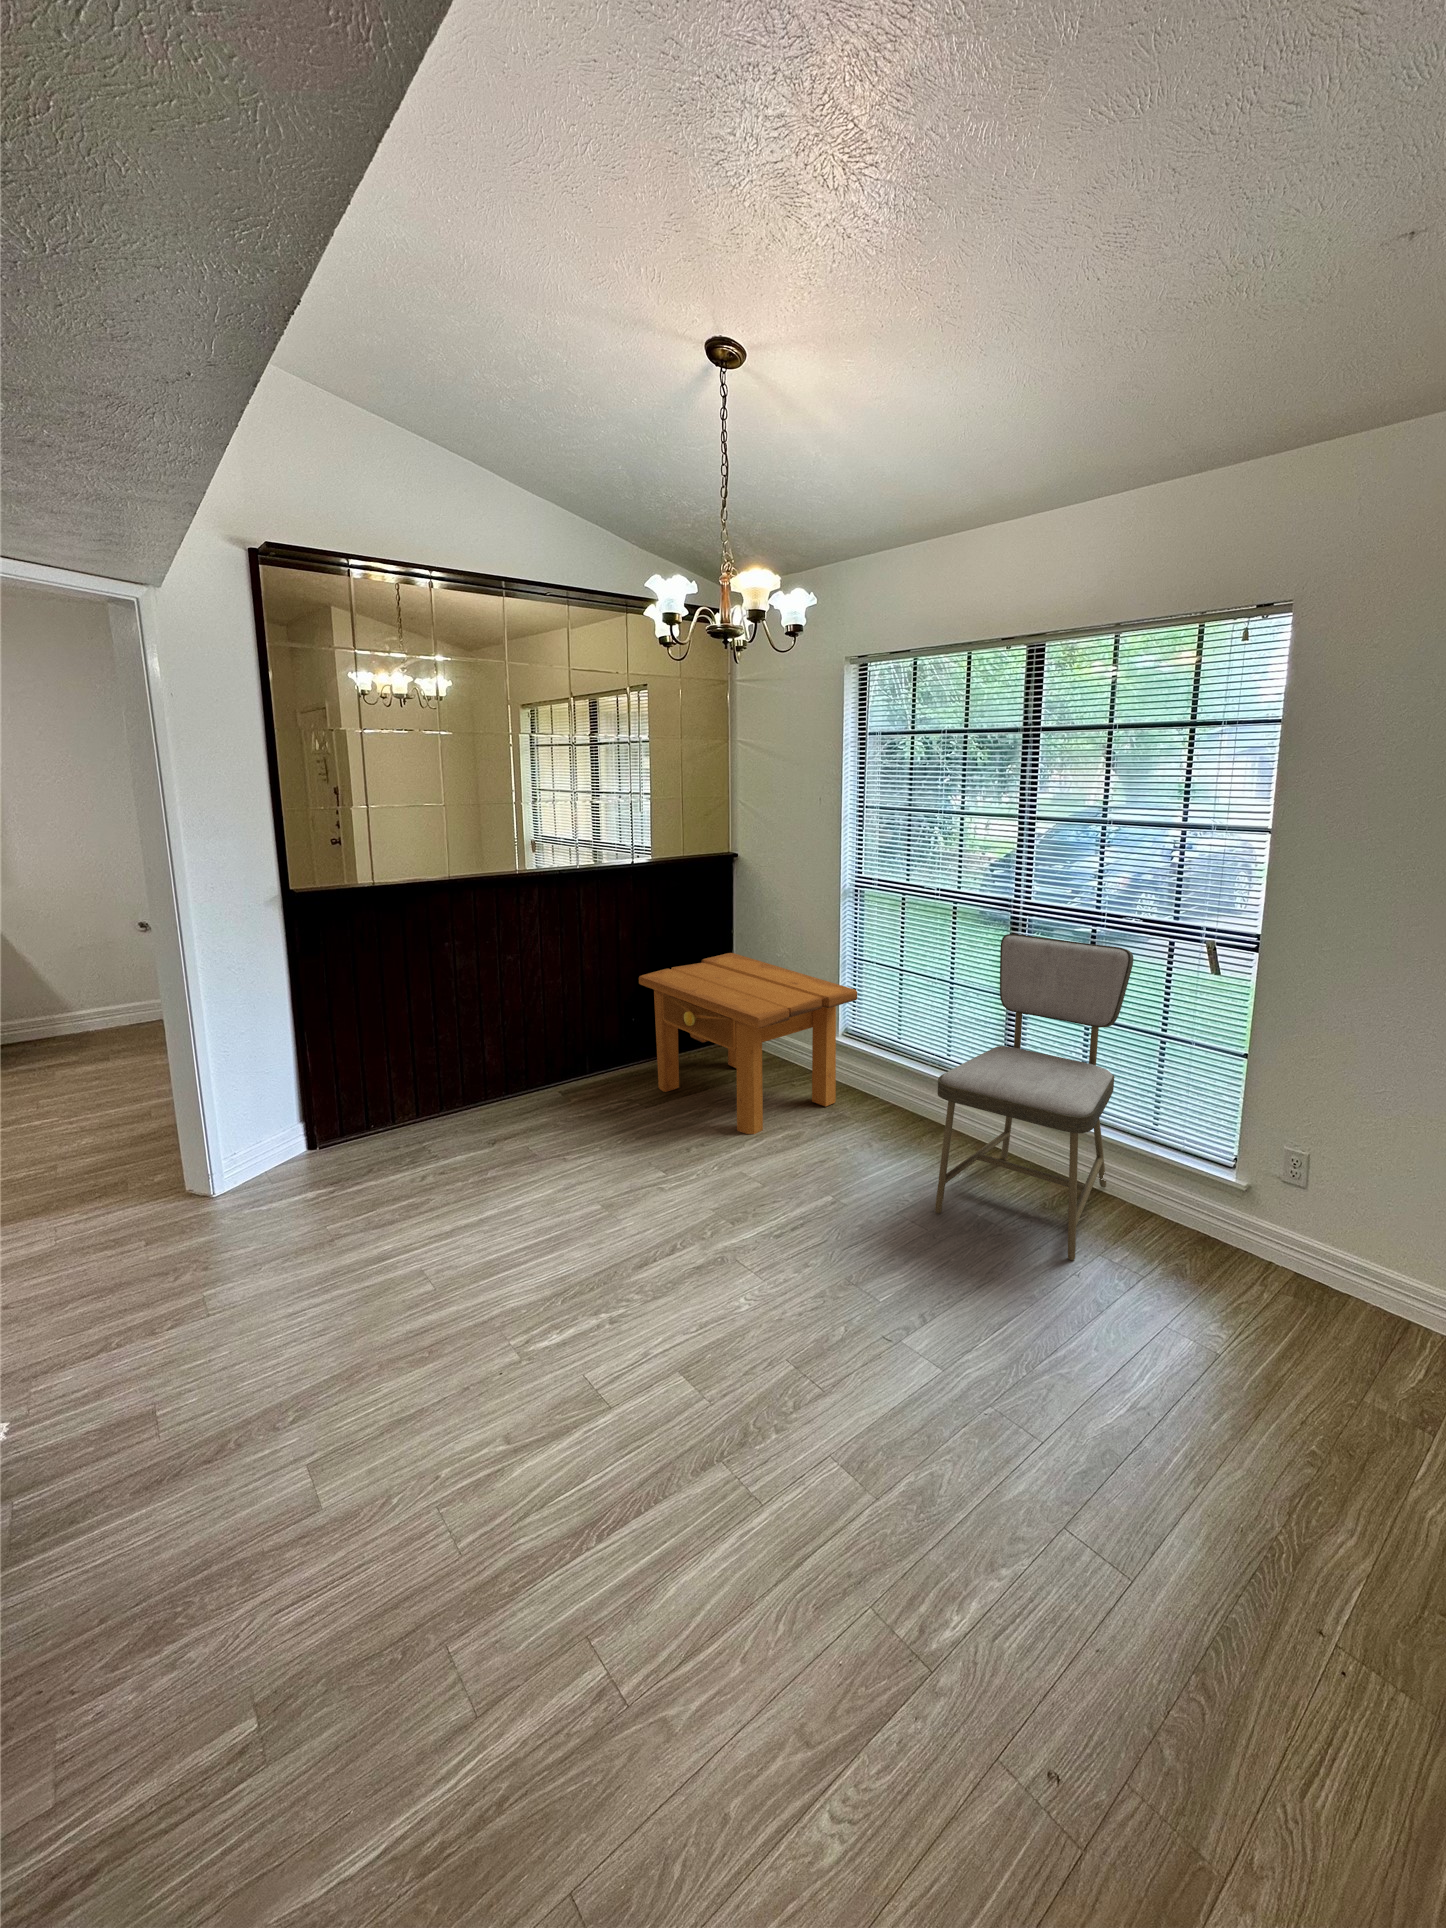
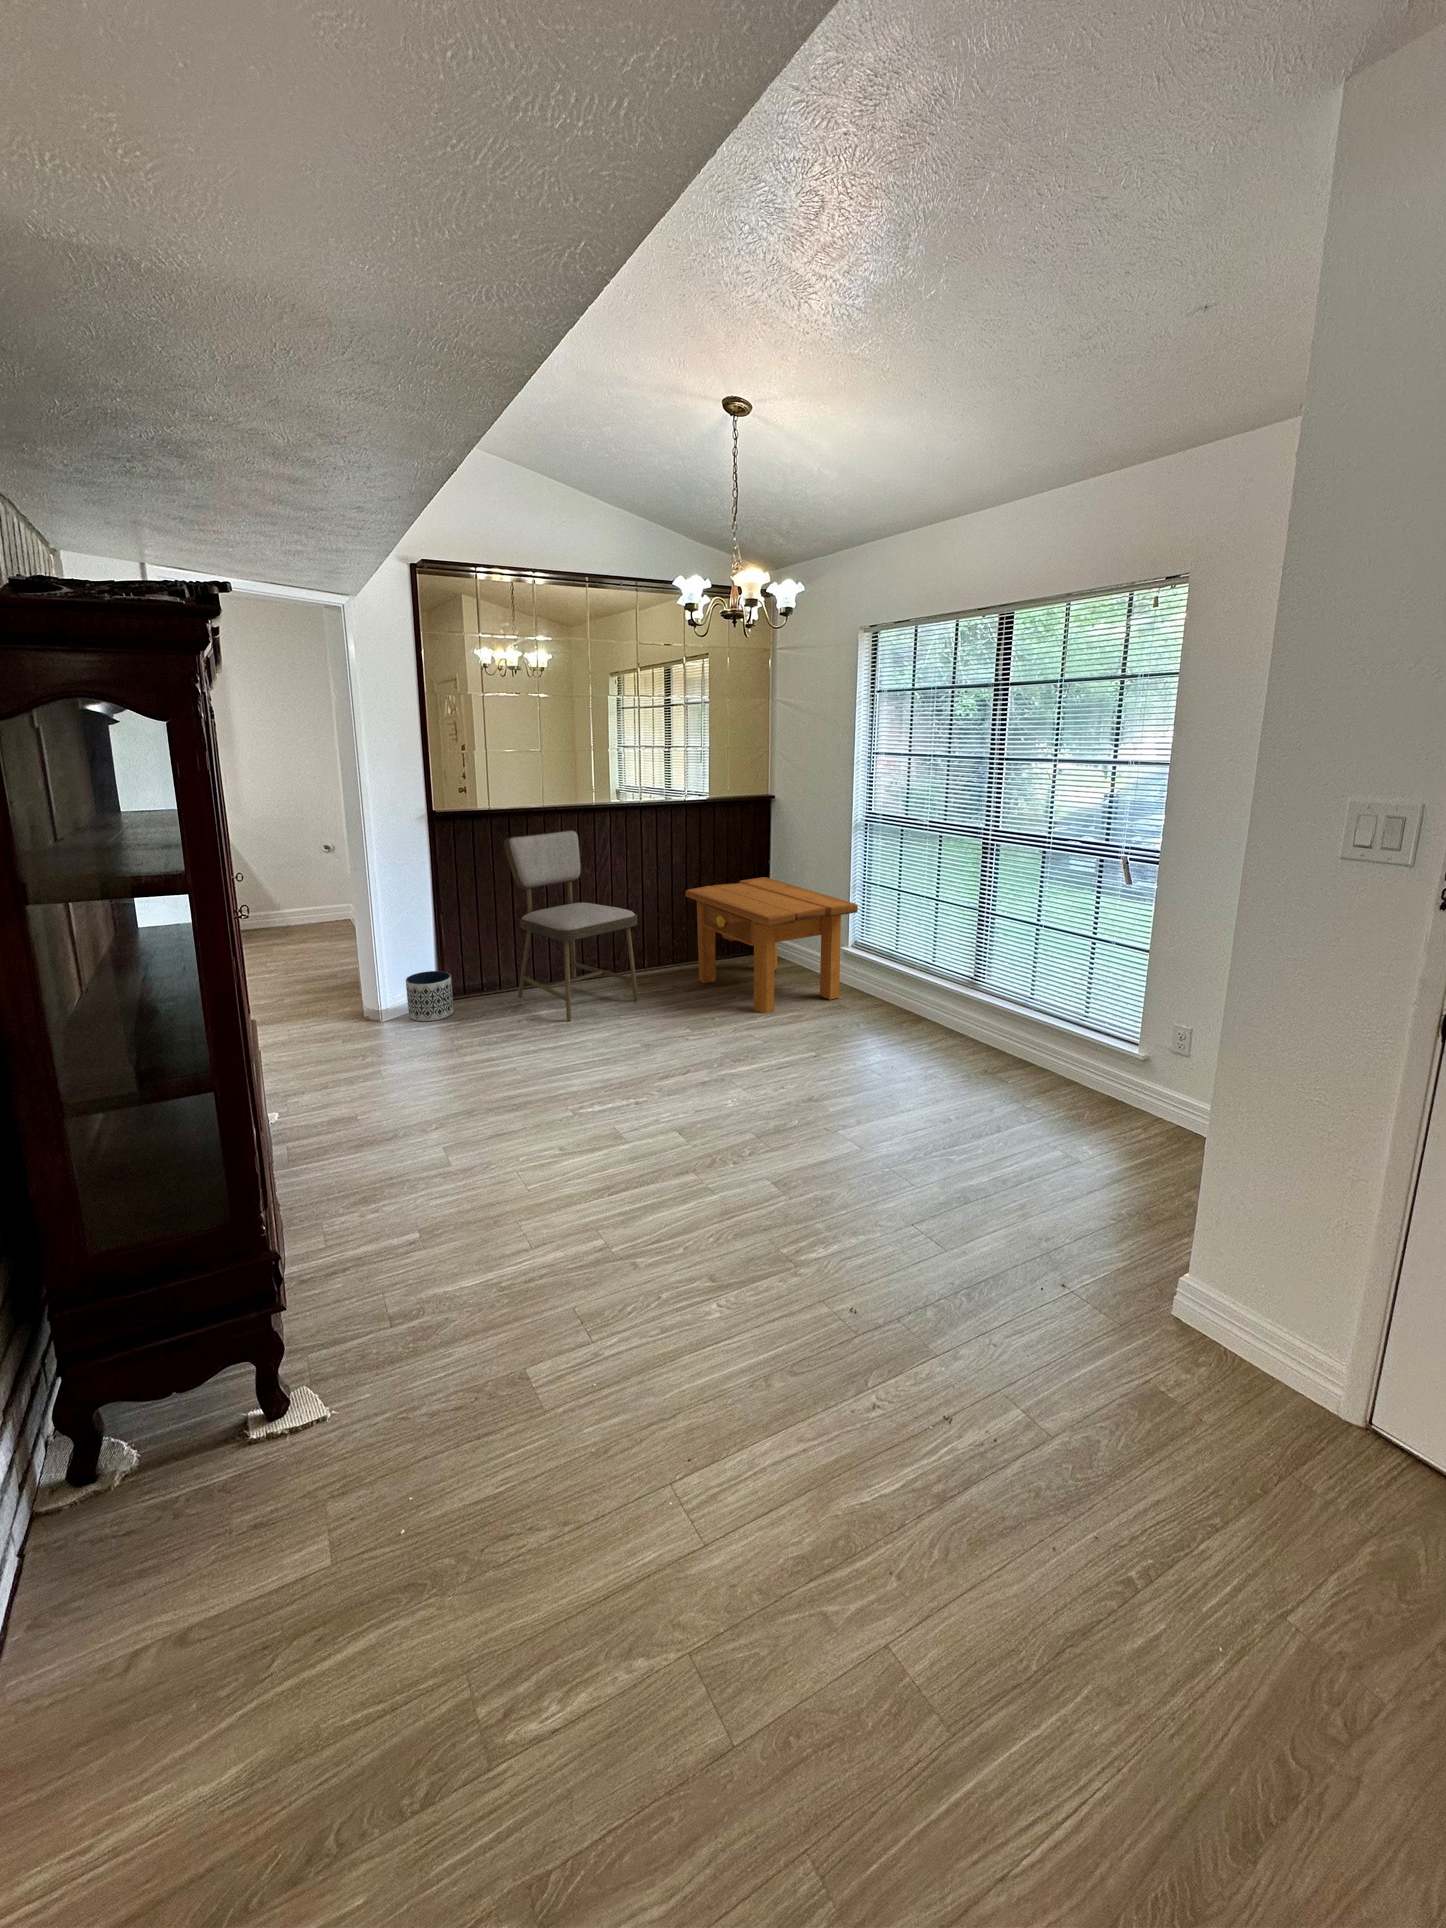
dining chair: present [935,934,1133,1261] -> present [504,830,638,1021]
planter: none [249,1113,324,1191] -> present [406,971,454,1021]

